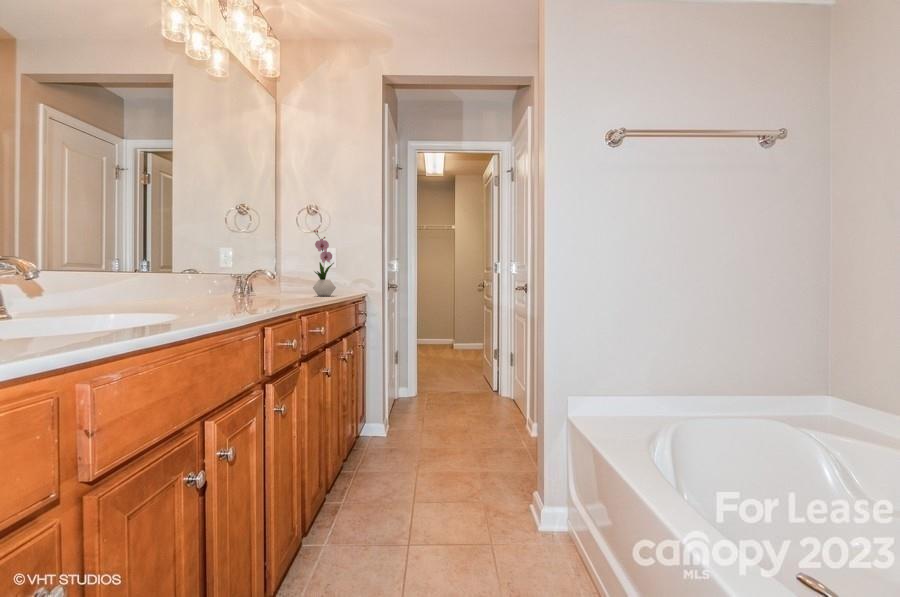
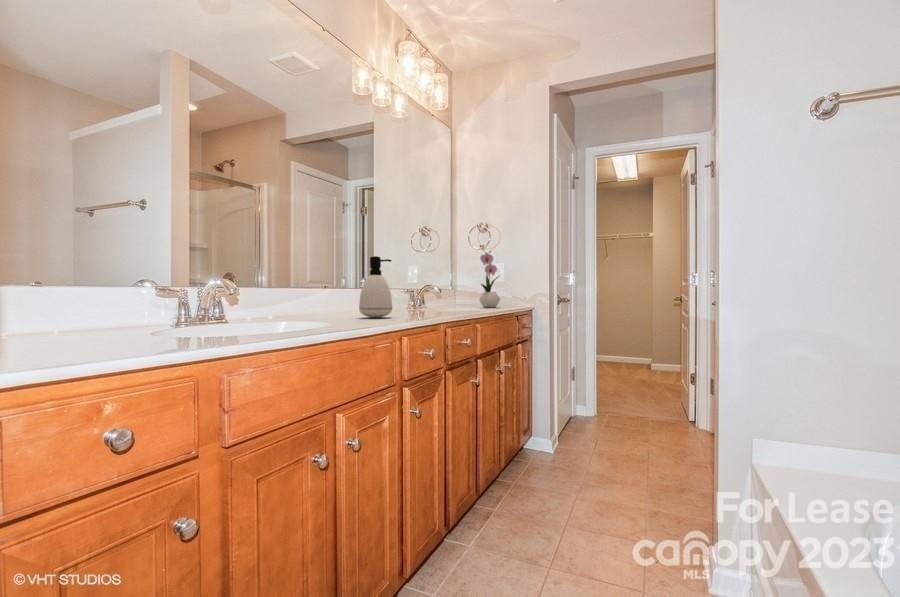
soap dispenser: none [193,239,236,310] -> present [359,256,392,317]

